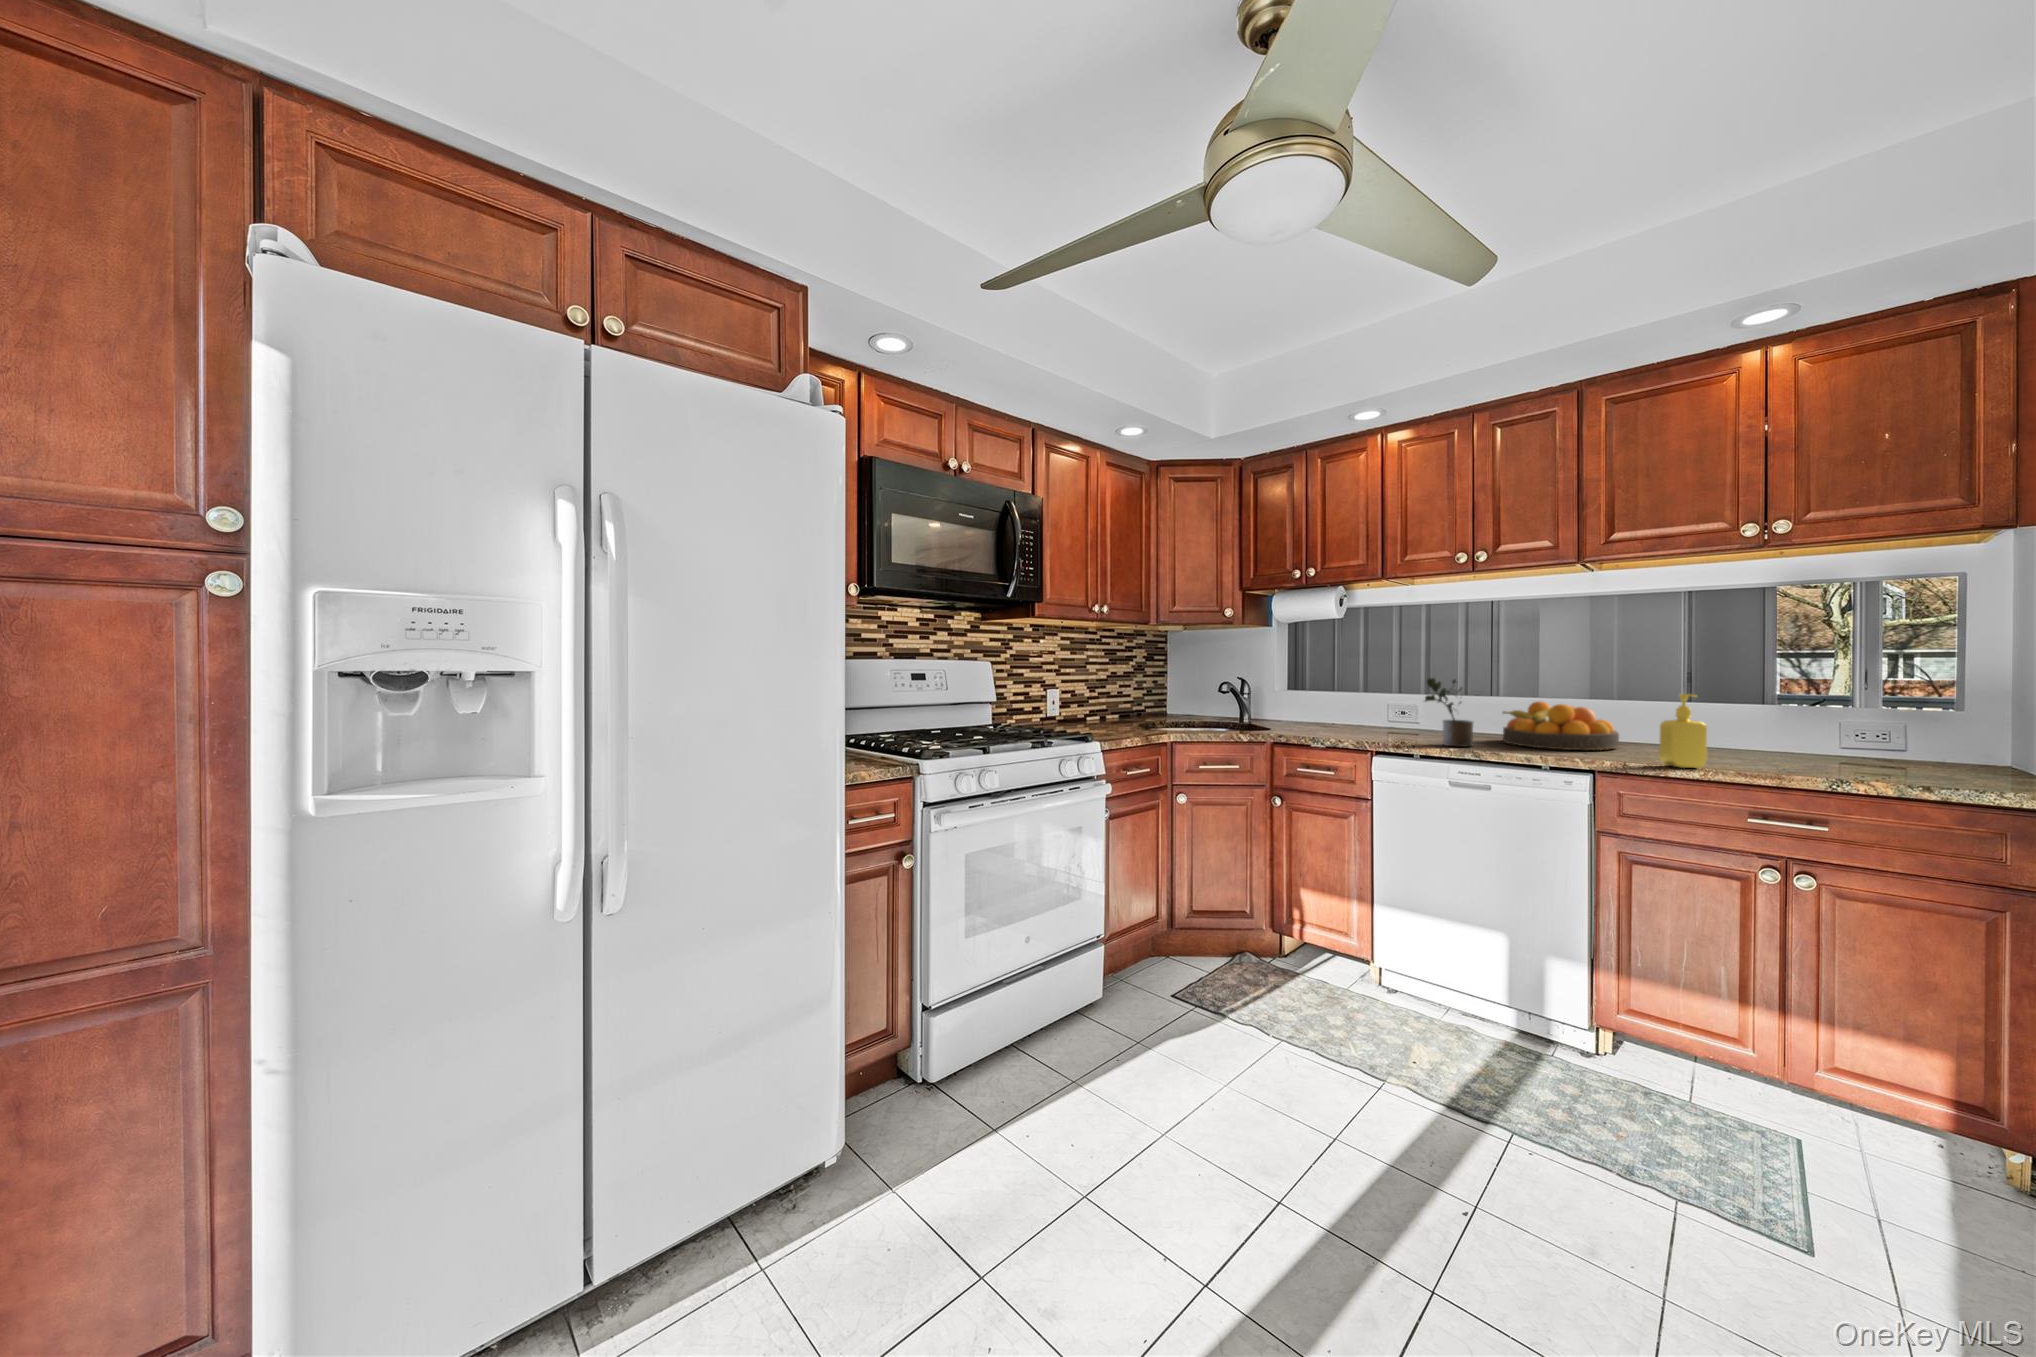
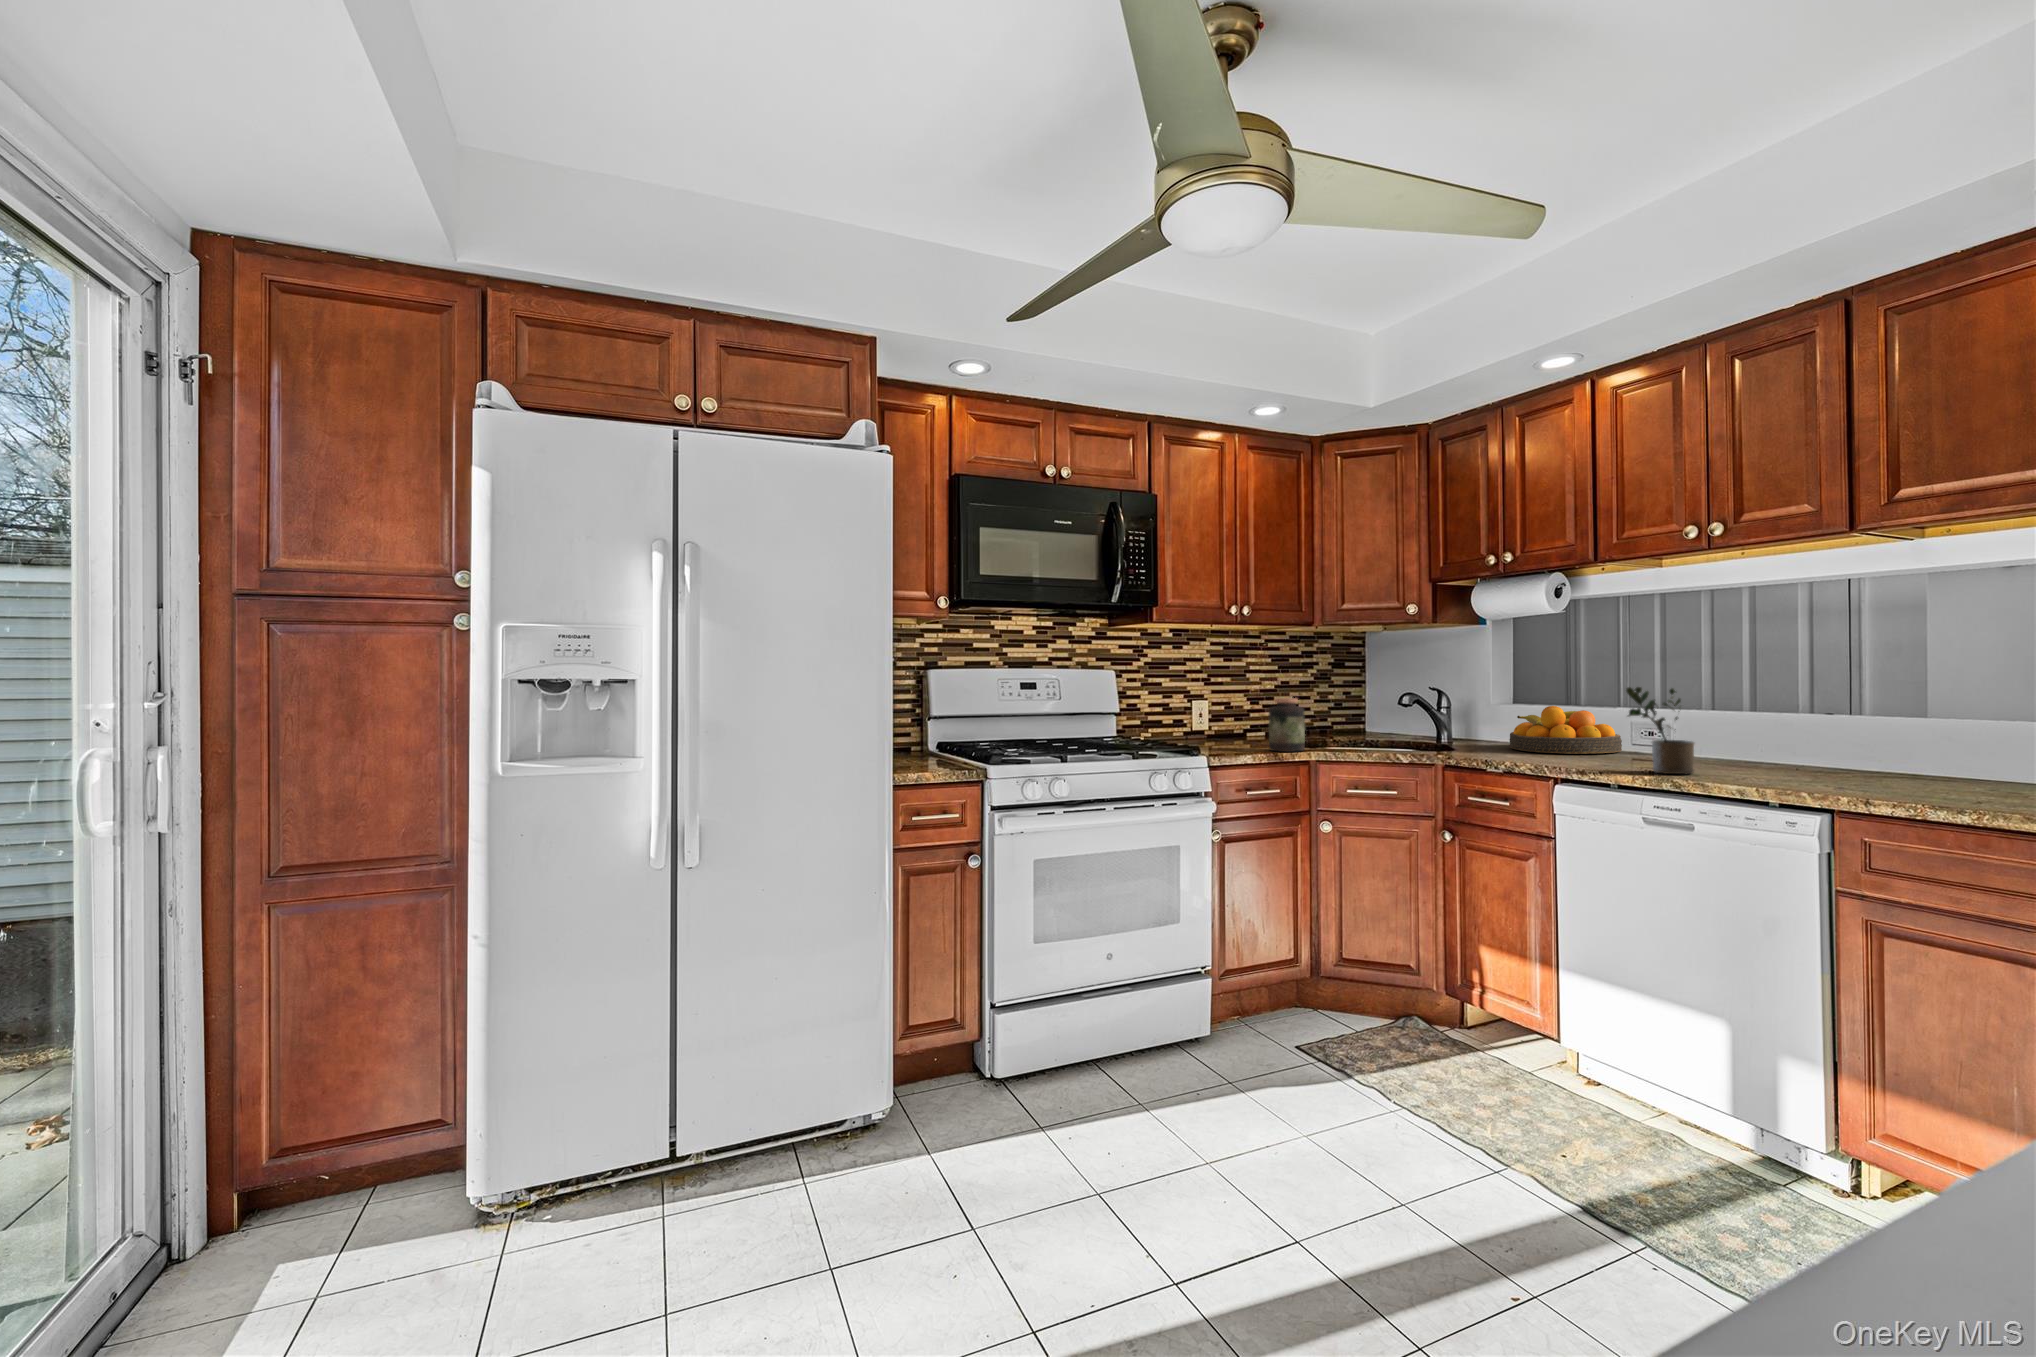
jar: none [1124,687,1154,734] -> present [1269,698,1305,752]
soap dispenser: present [1660,694,1707,768] -> none [1925,707,1994,808]
fruit bowl: present [1503,701,1619,750] -> present [1510,706,1622,754]

